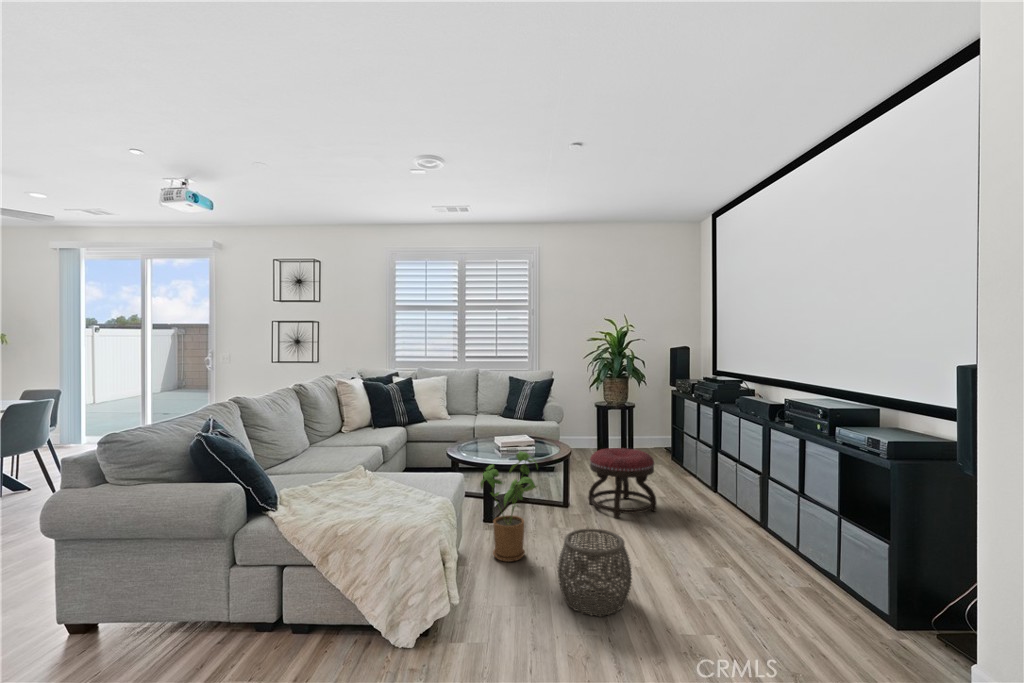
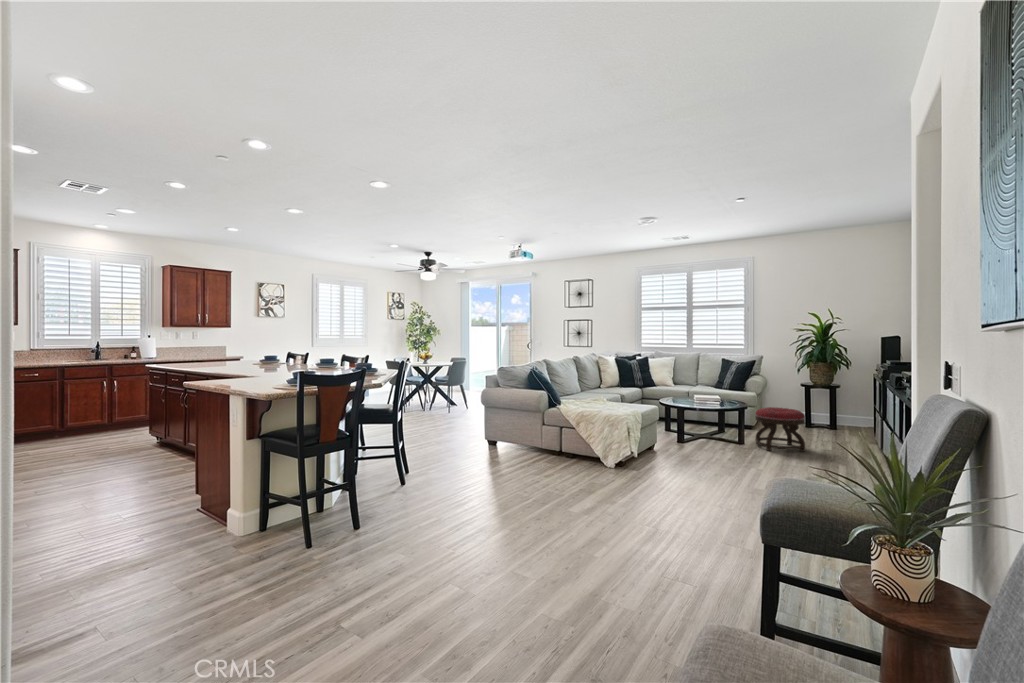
house plant: present [481,451,537,562] -> none [664,395,700,455]
woven basket: present [558,529,632,616] -> none [692,434,734,475]

